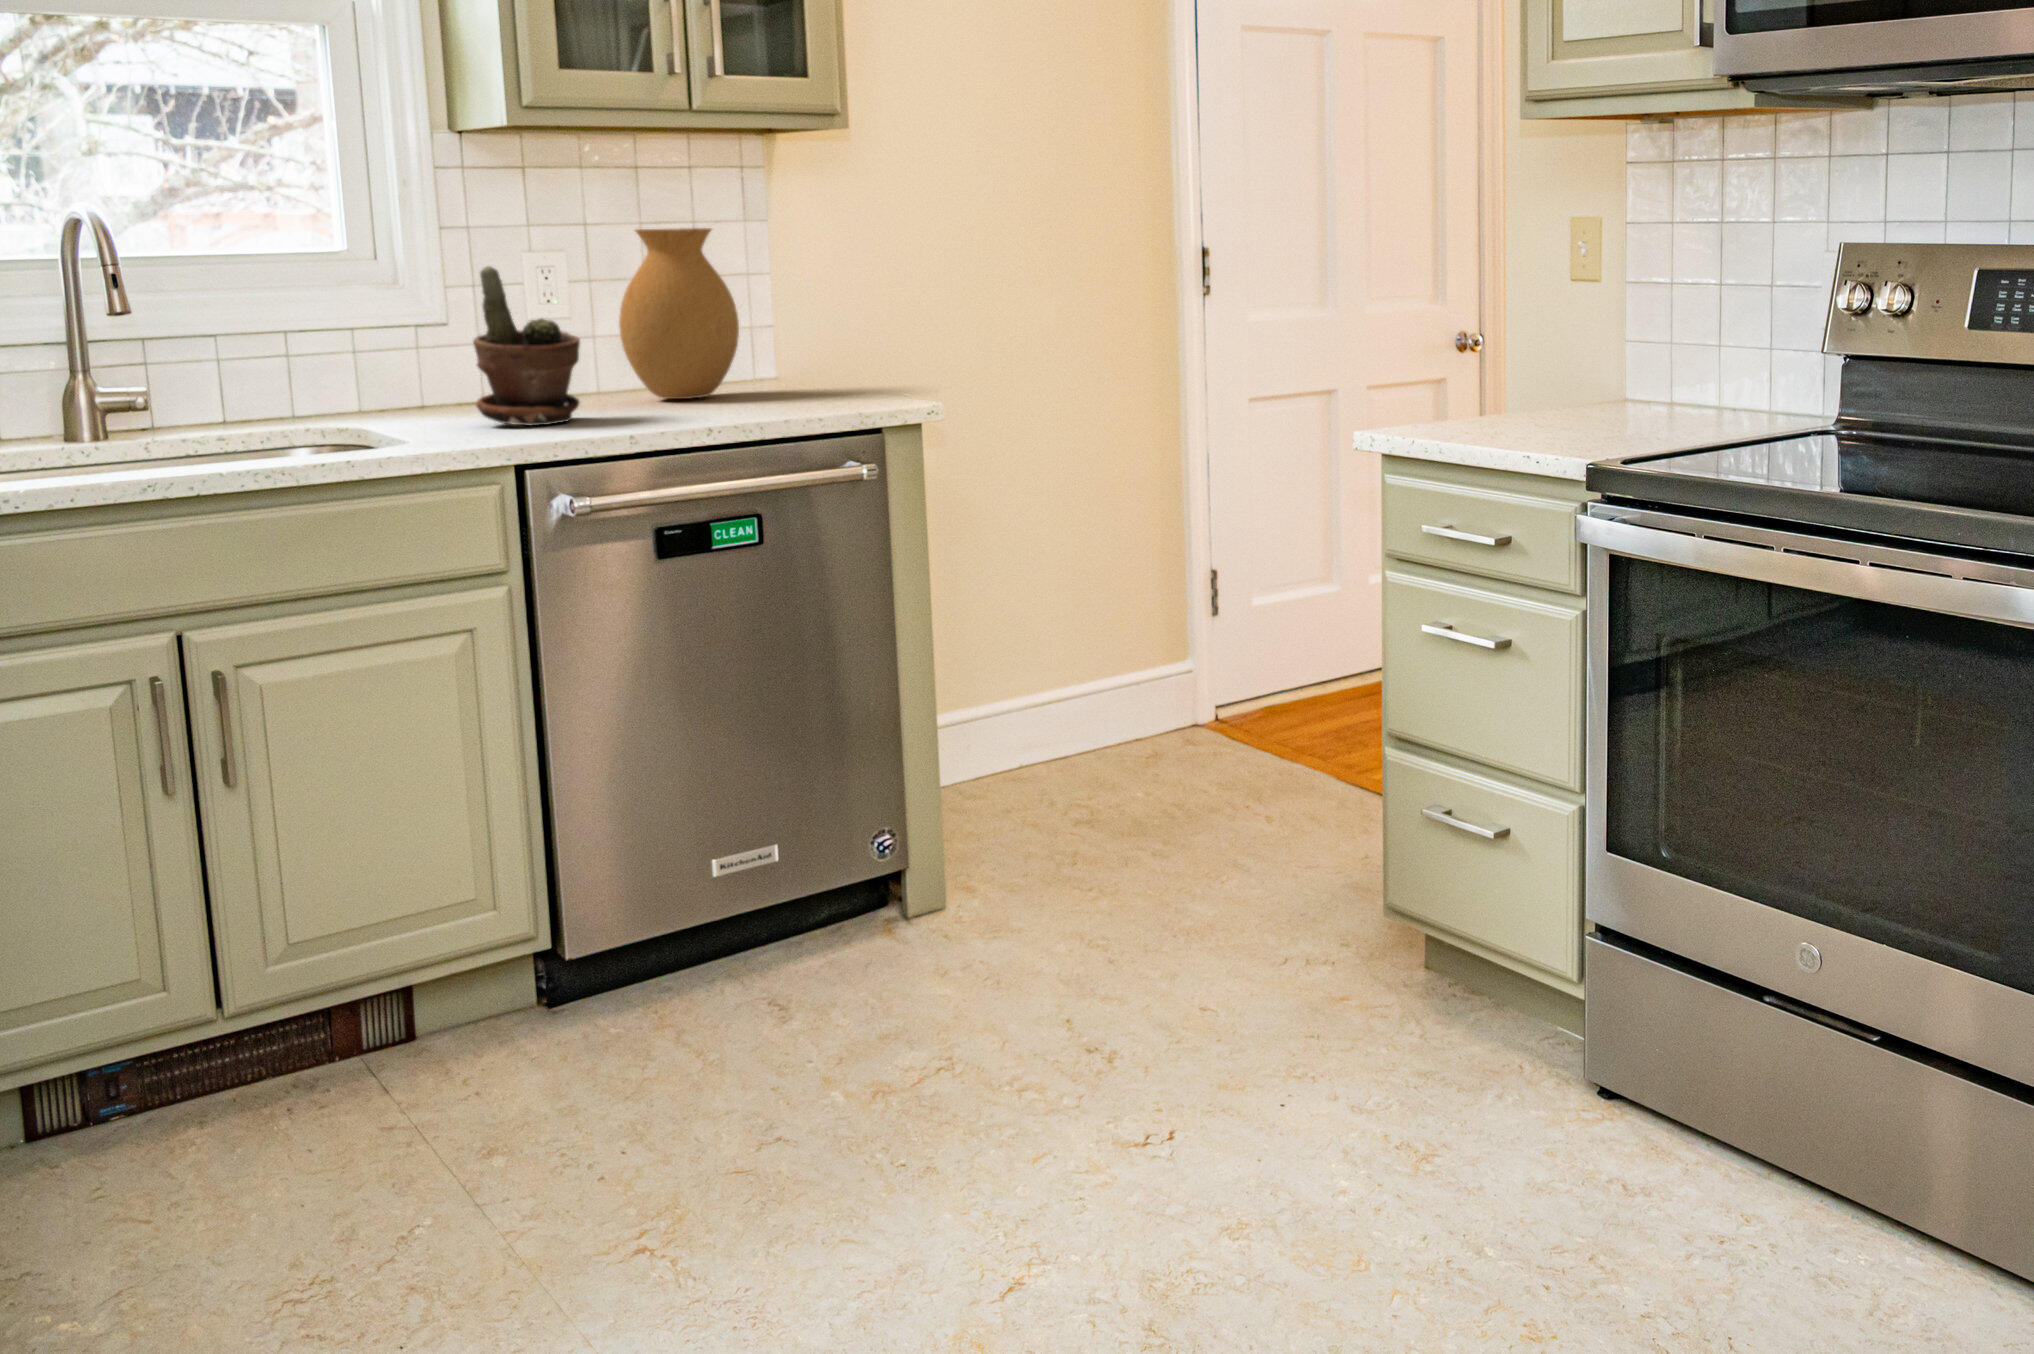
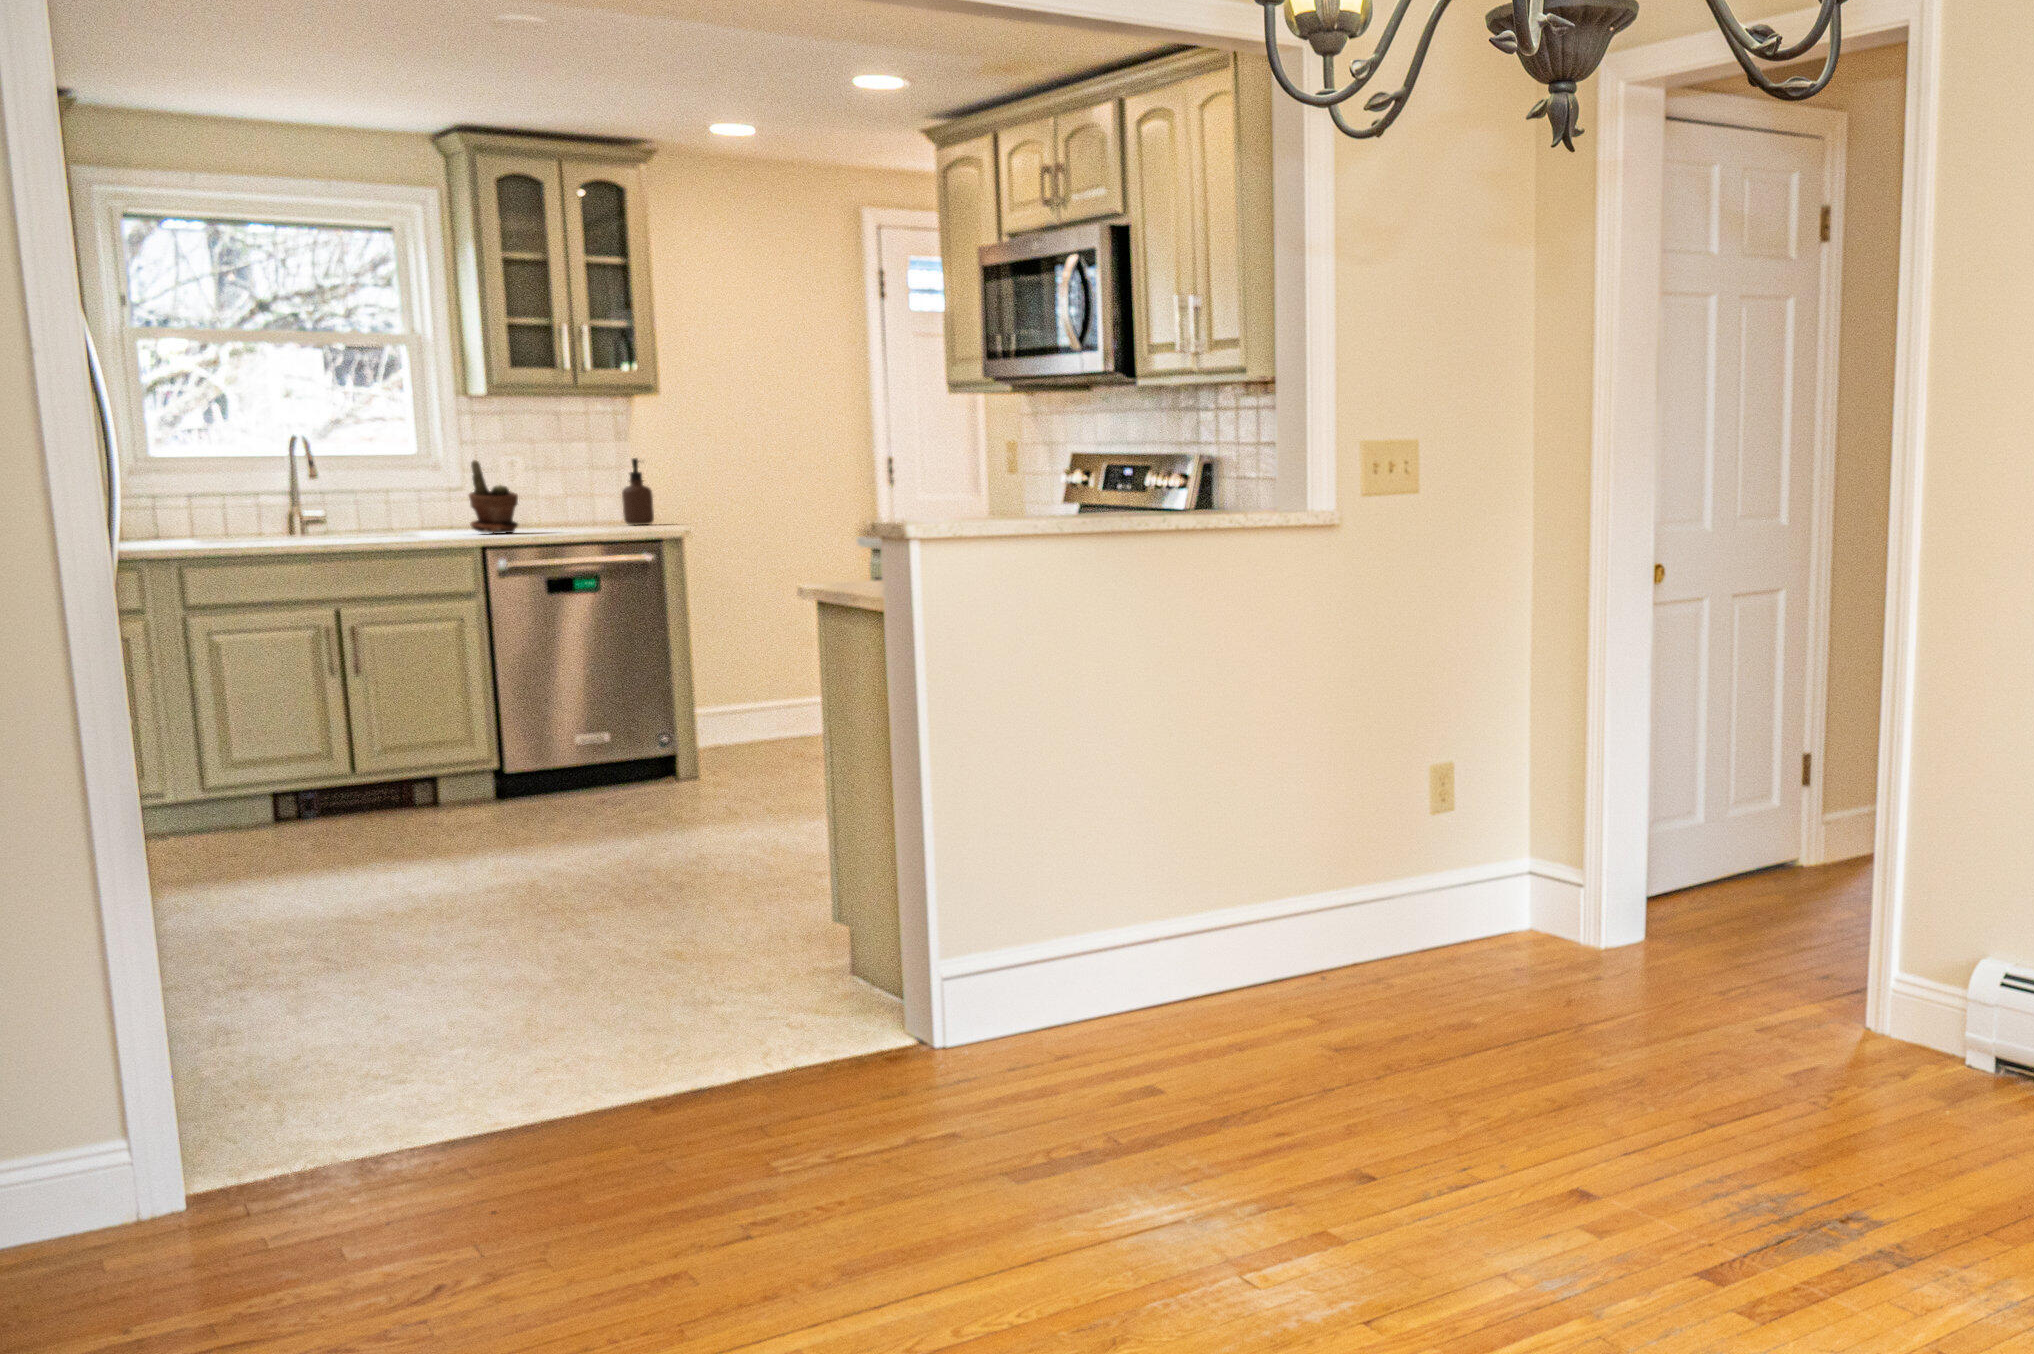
vase: present [619,228,739,399] -> none [545,444,605,528]
soap dispenser: none [754,252,814,382] -> present [622,458,654,525]

